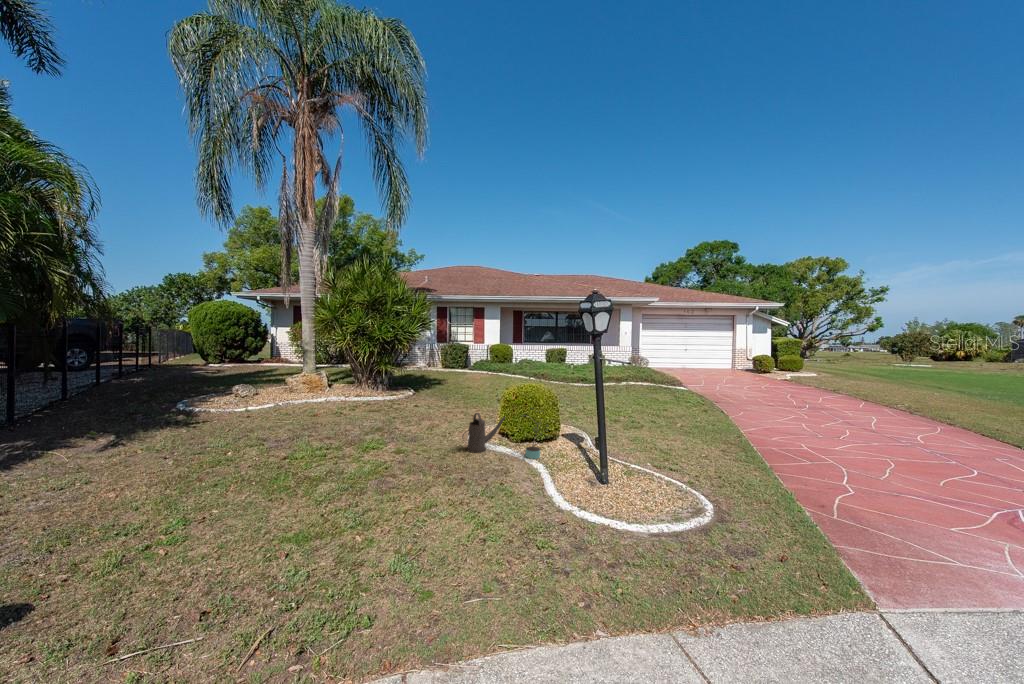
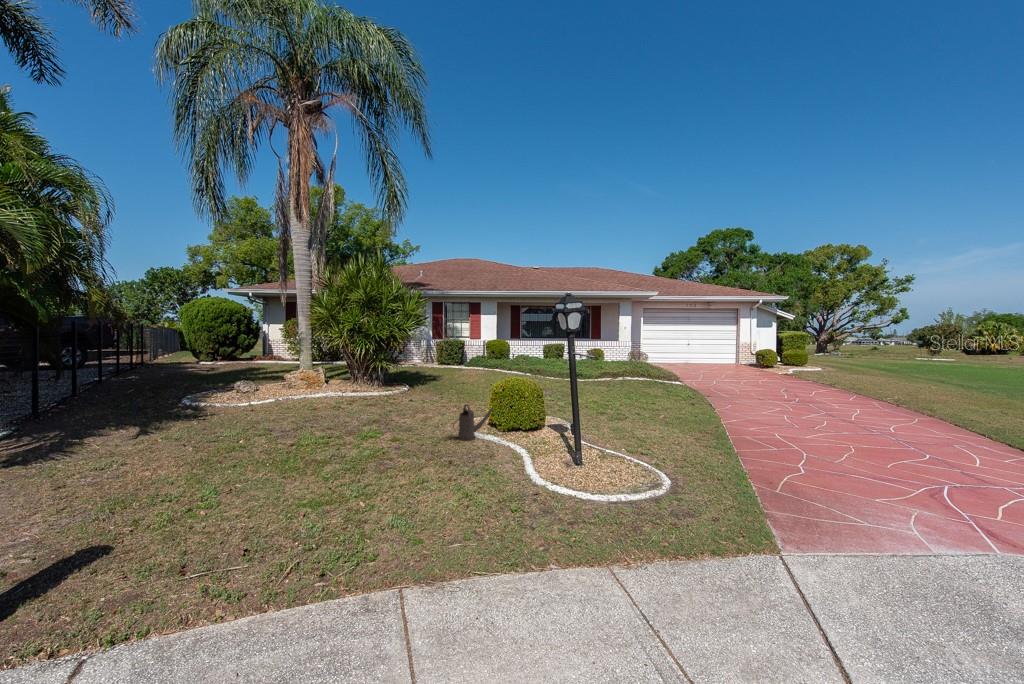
potted plant: present [521,408,549,459] -> none [506,399,532,446]

